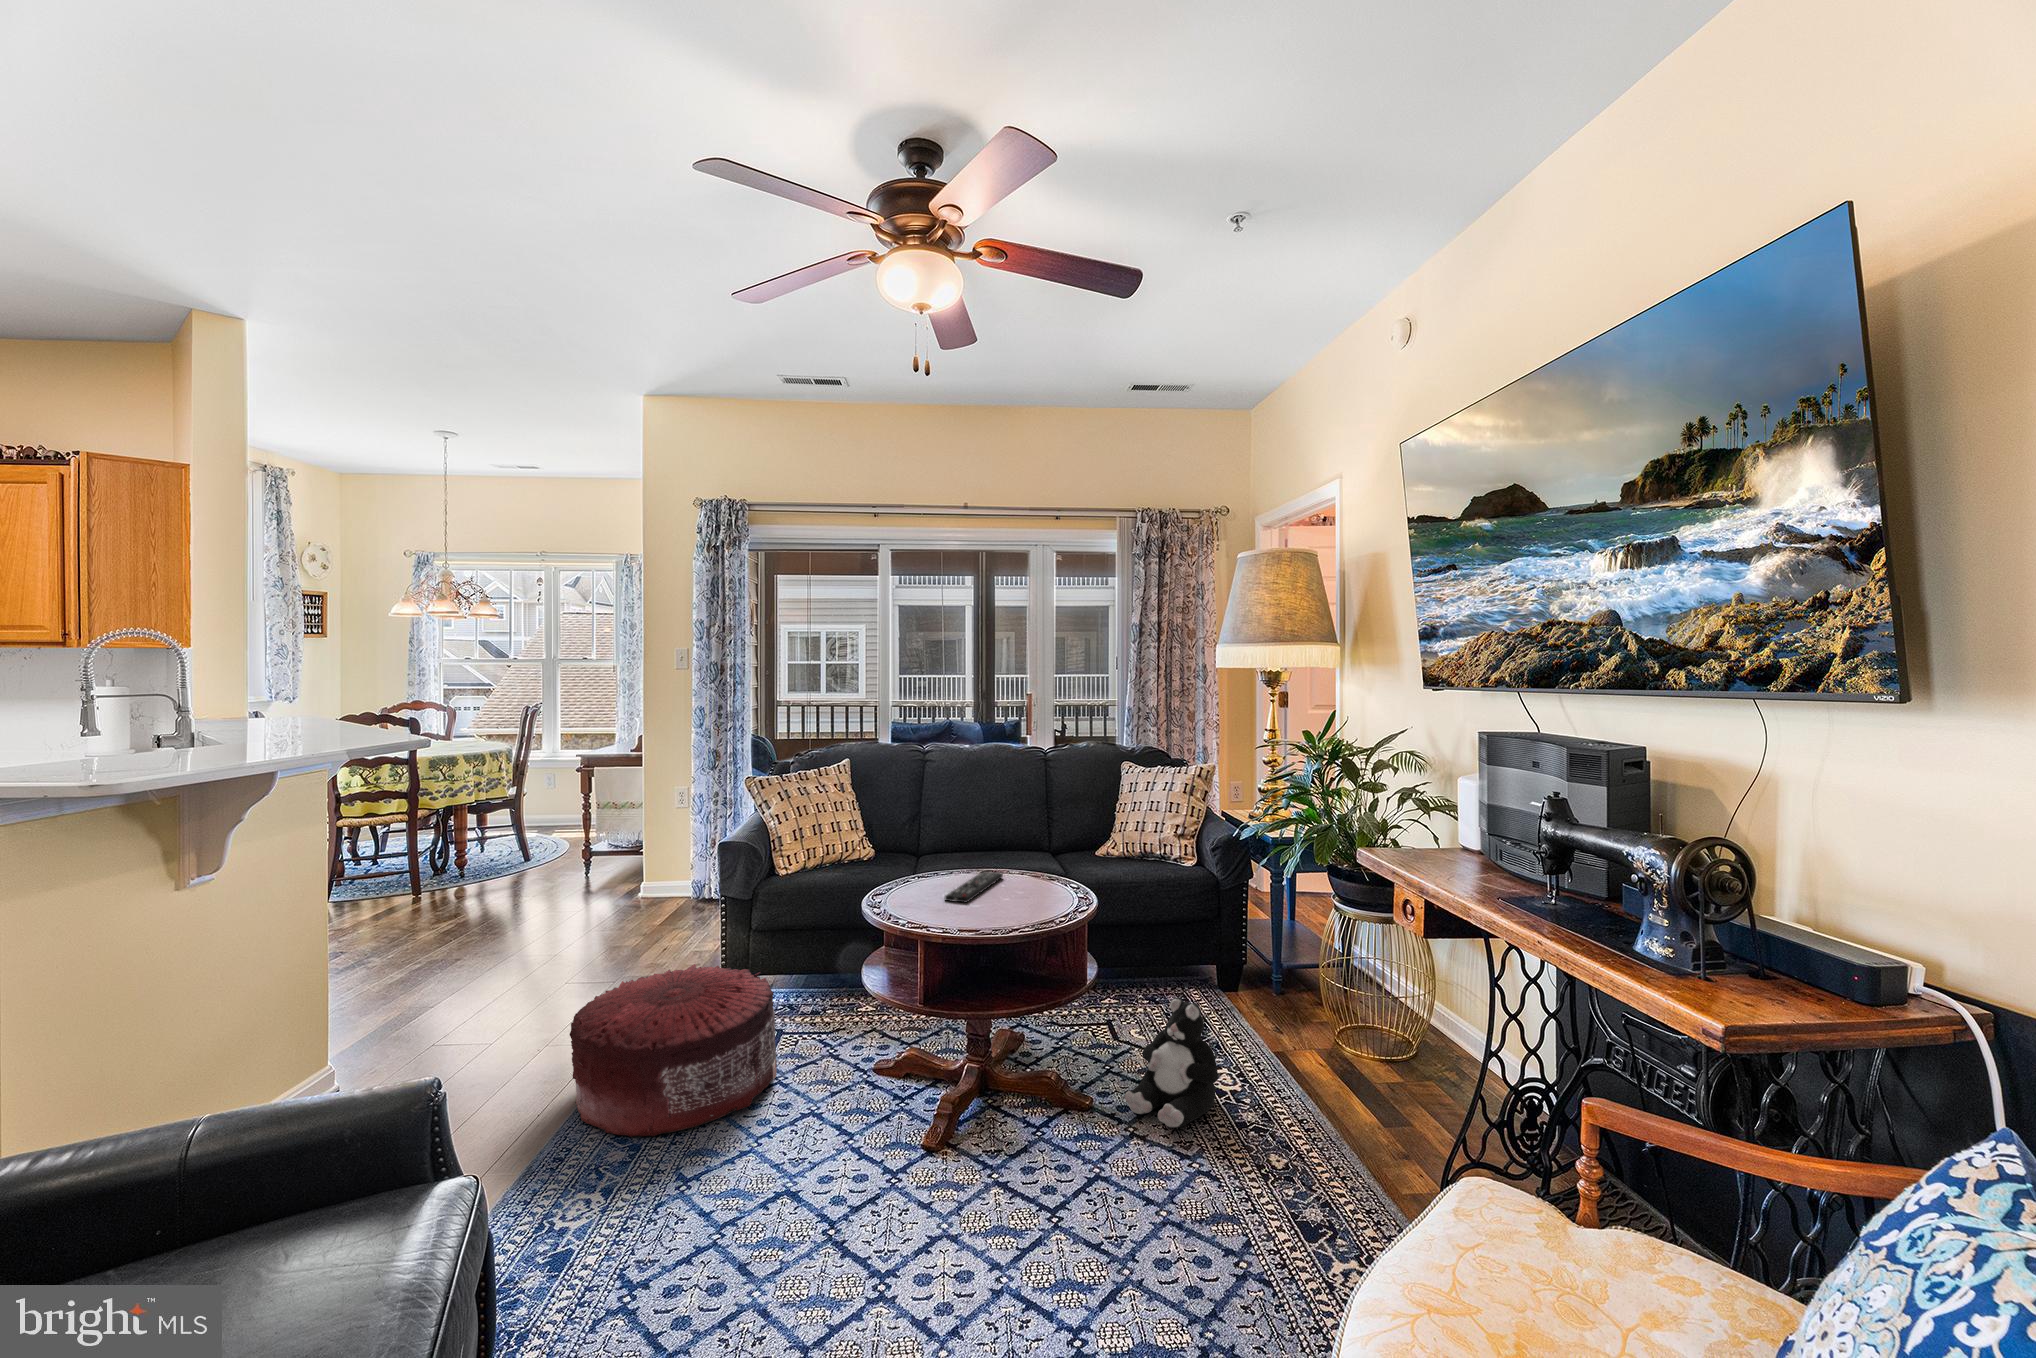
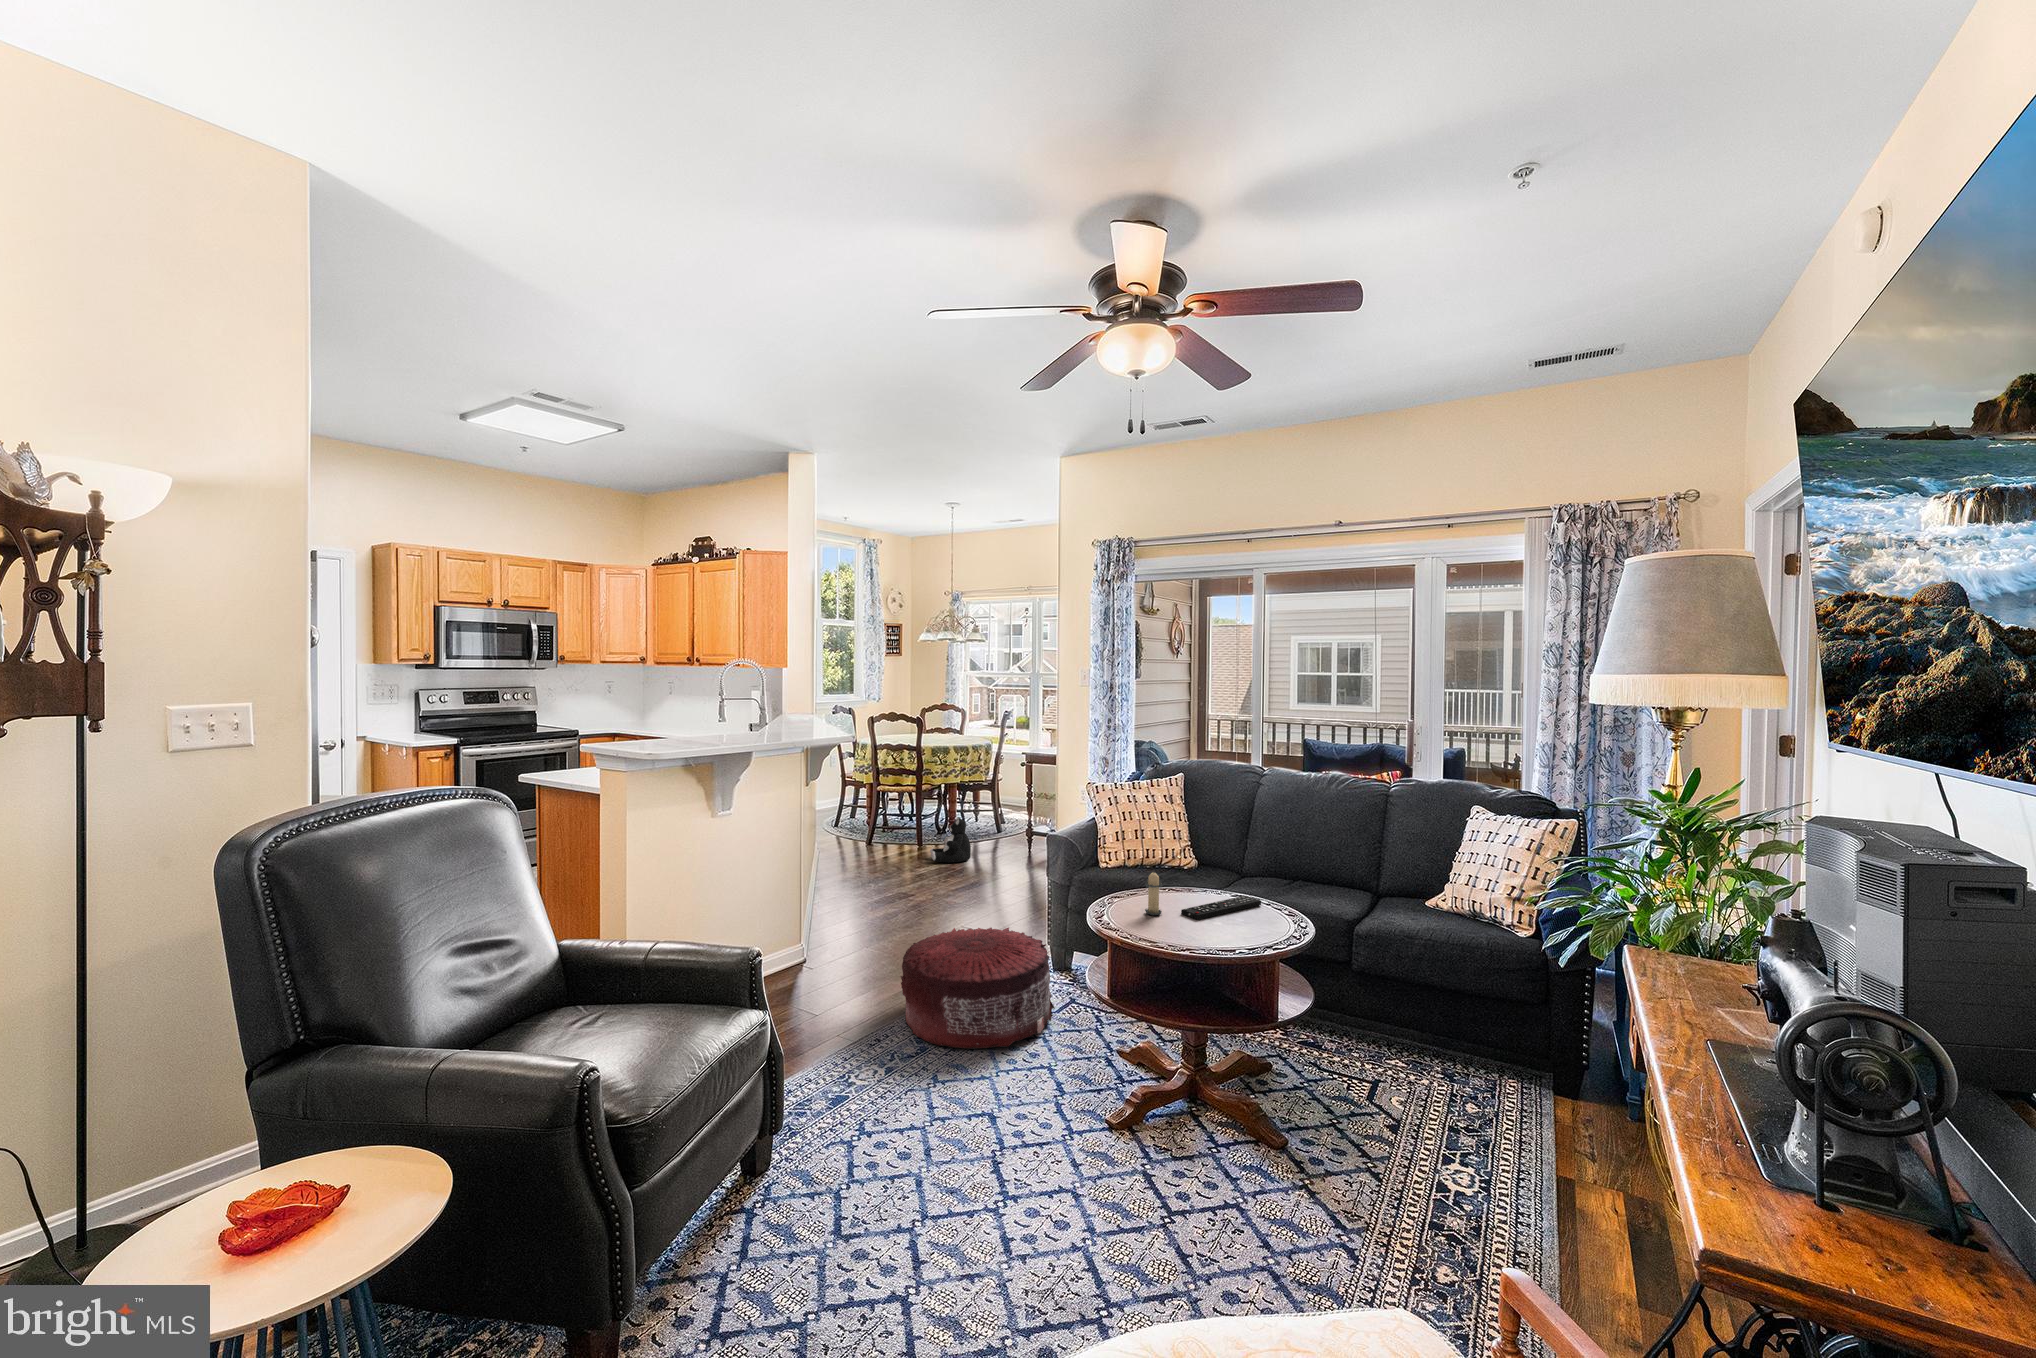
candle: none [907,857,931,908] -> present [1145,870,1162,915]
plush toy: present [1125,998,1218,1128] -> present [930,817,971,863]

